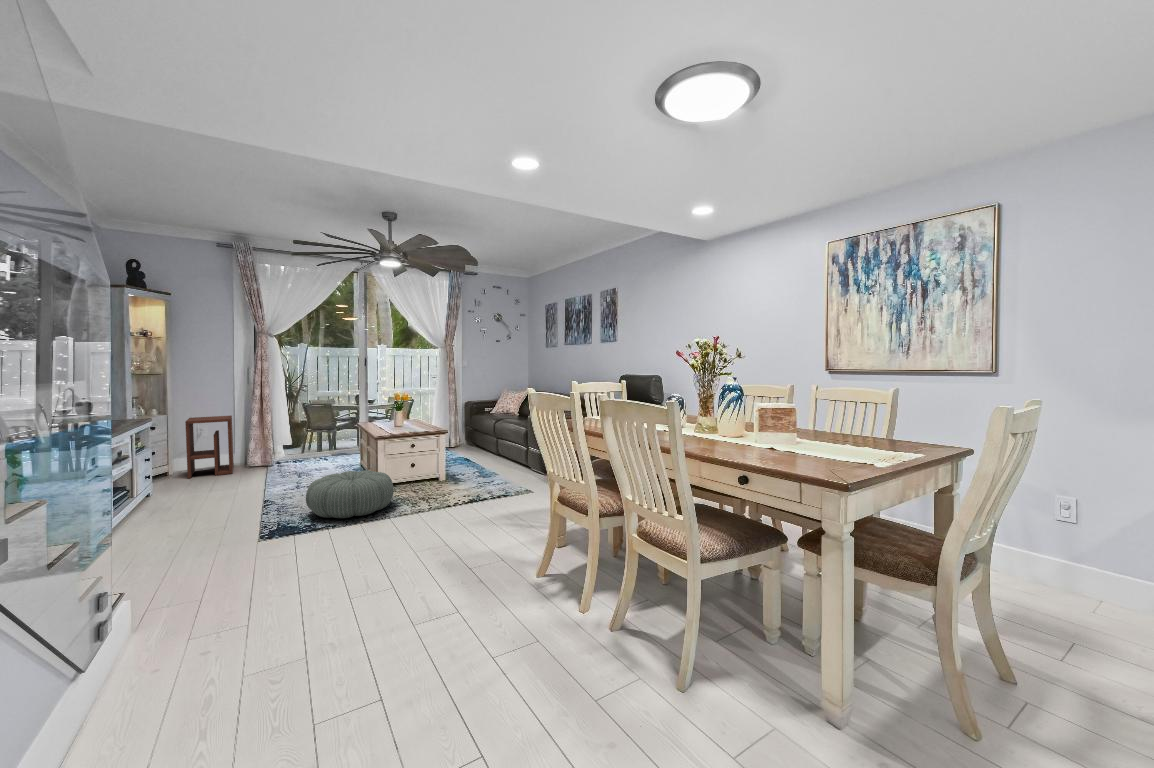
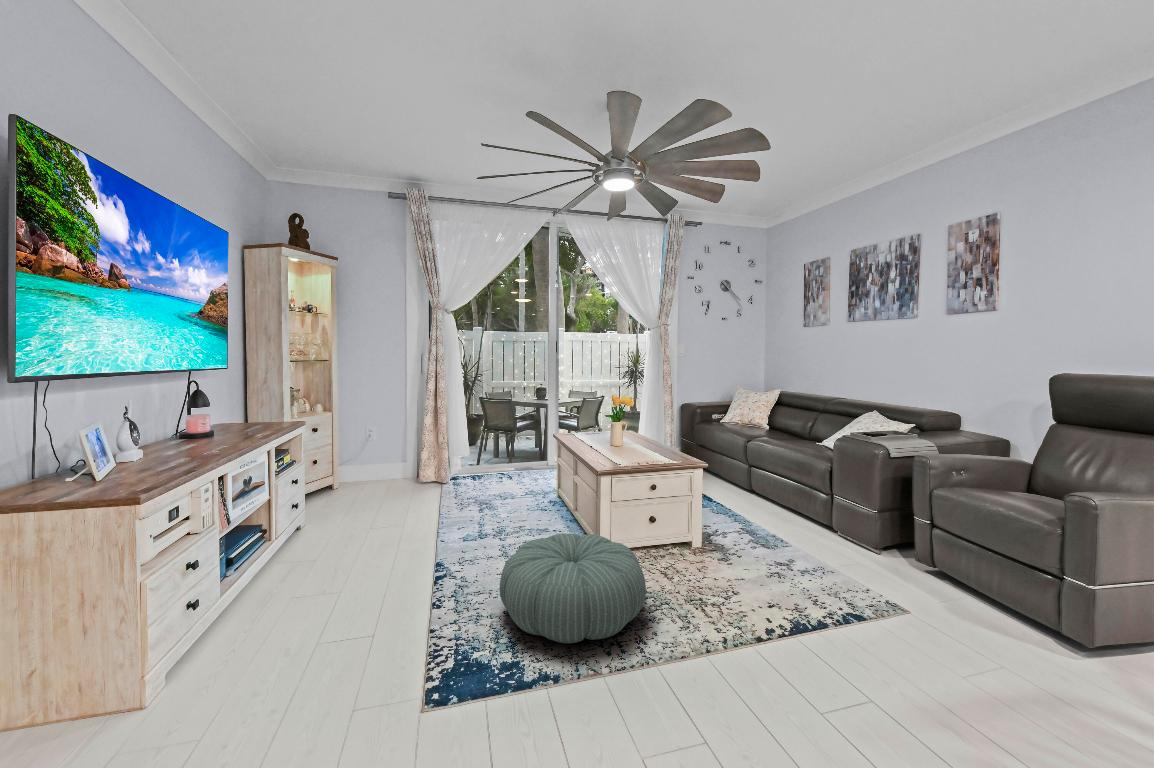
side table: present [185,415,234,478] -> none [350,414,405,496]

